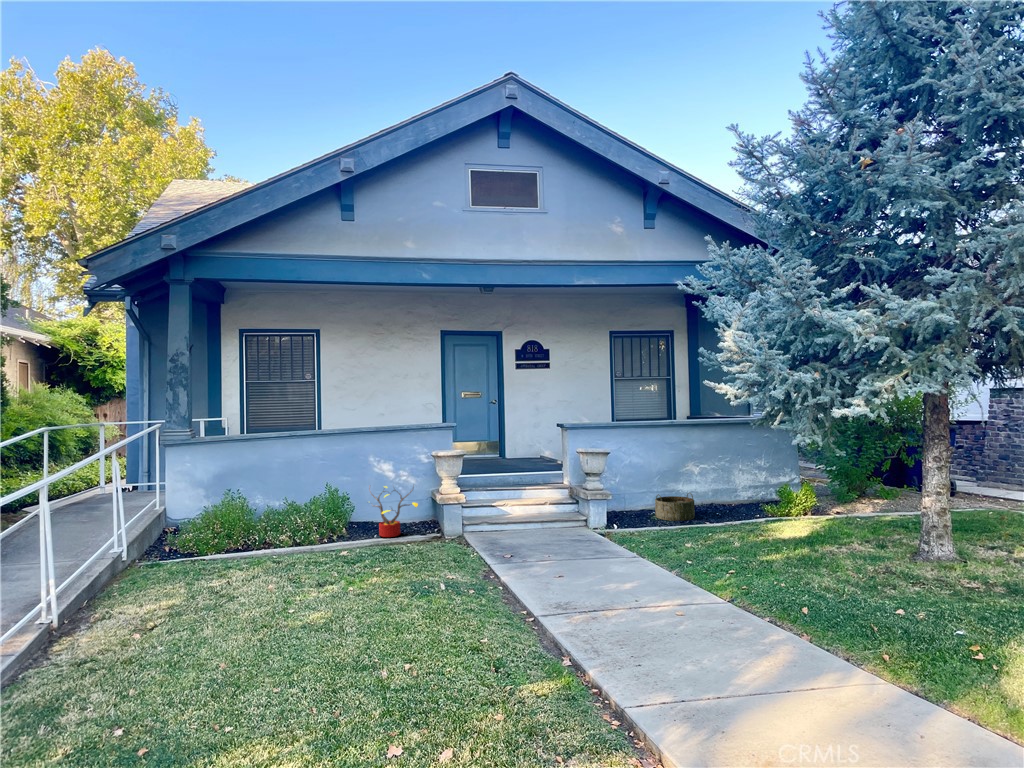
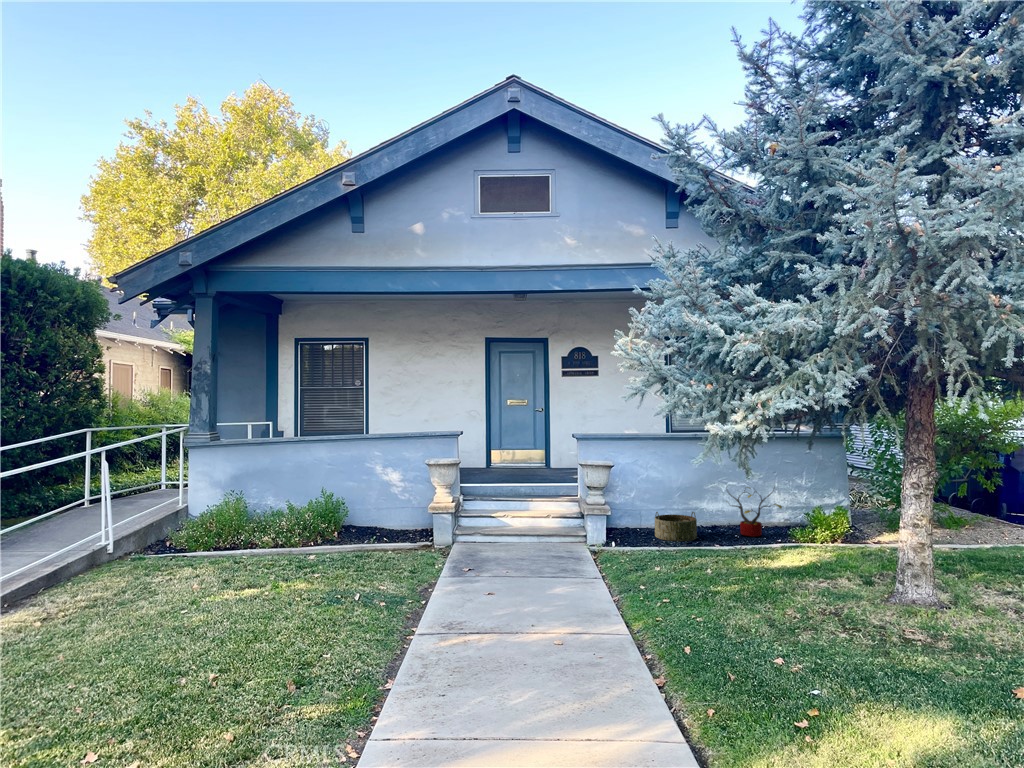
decorative plant: present [371,486,418,537] -> present [729,491,782,537]

